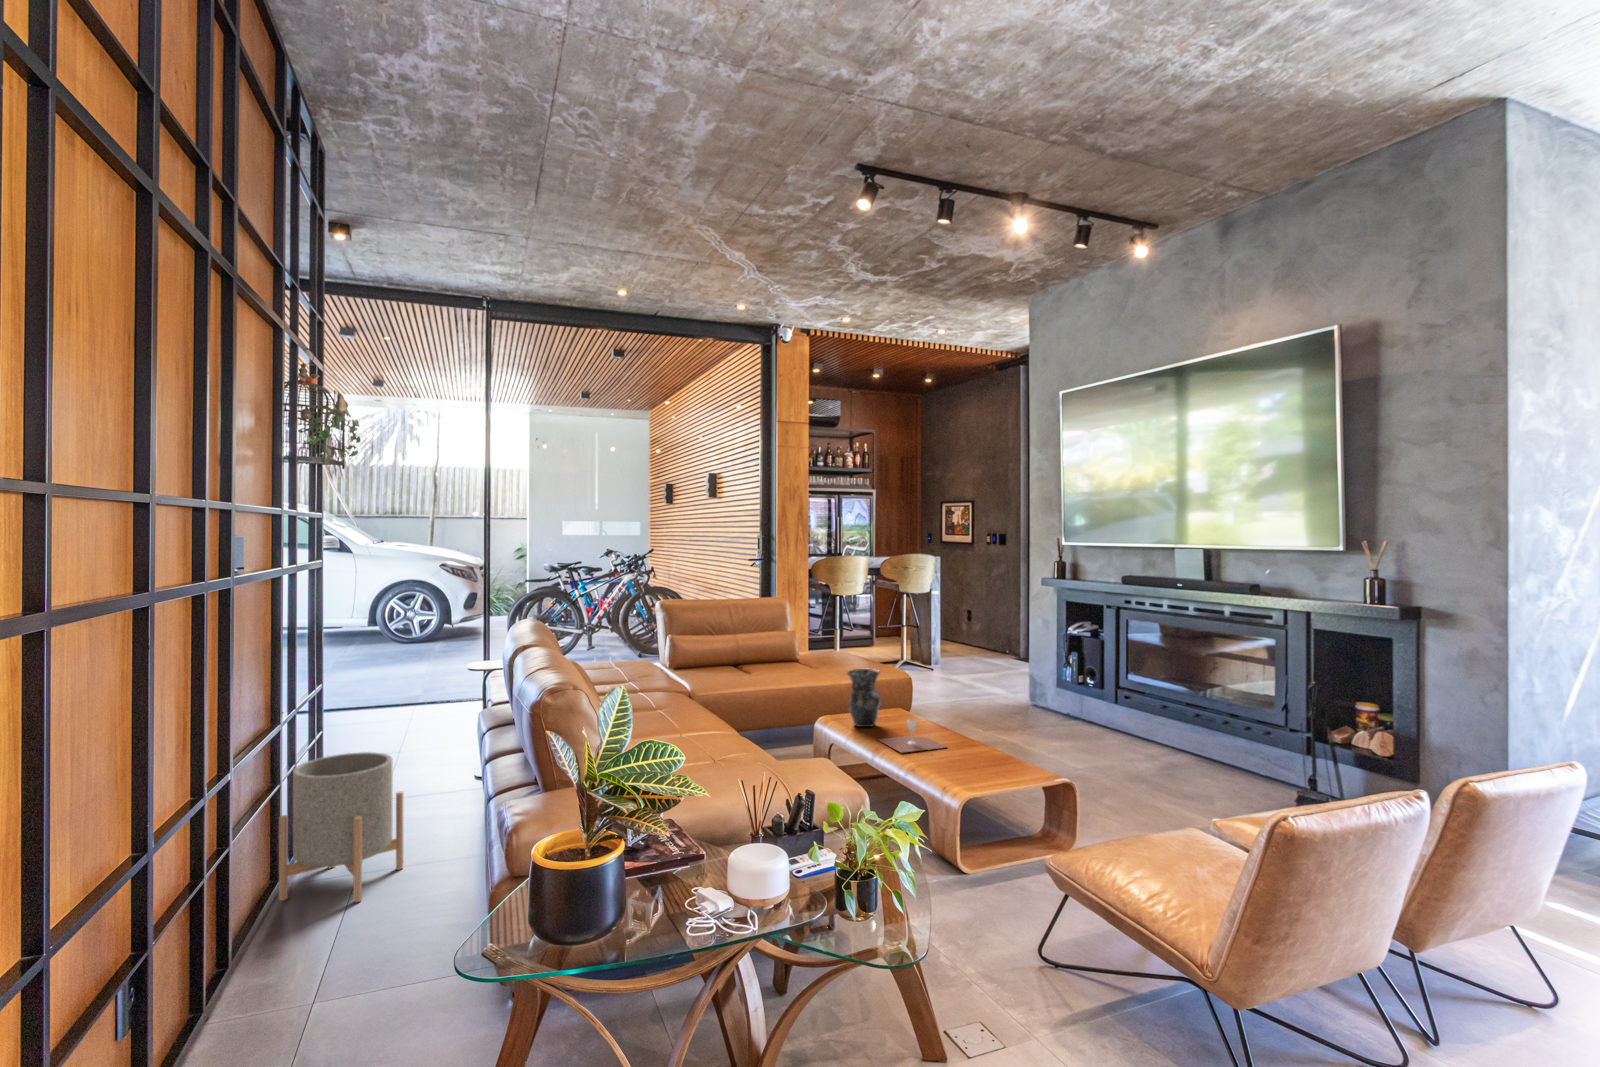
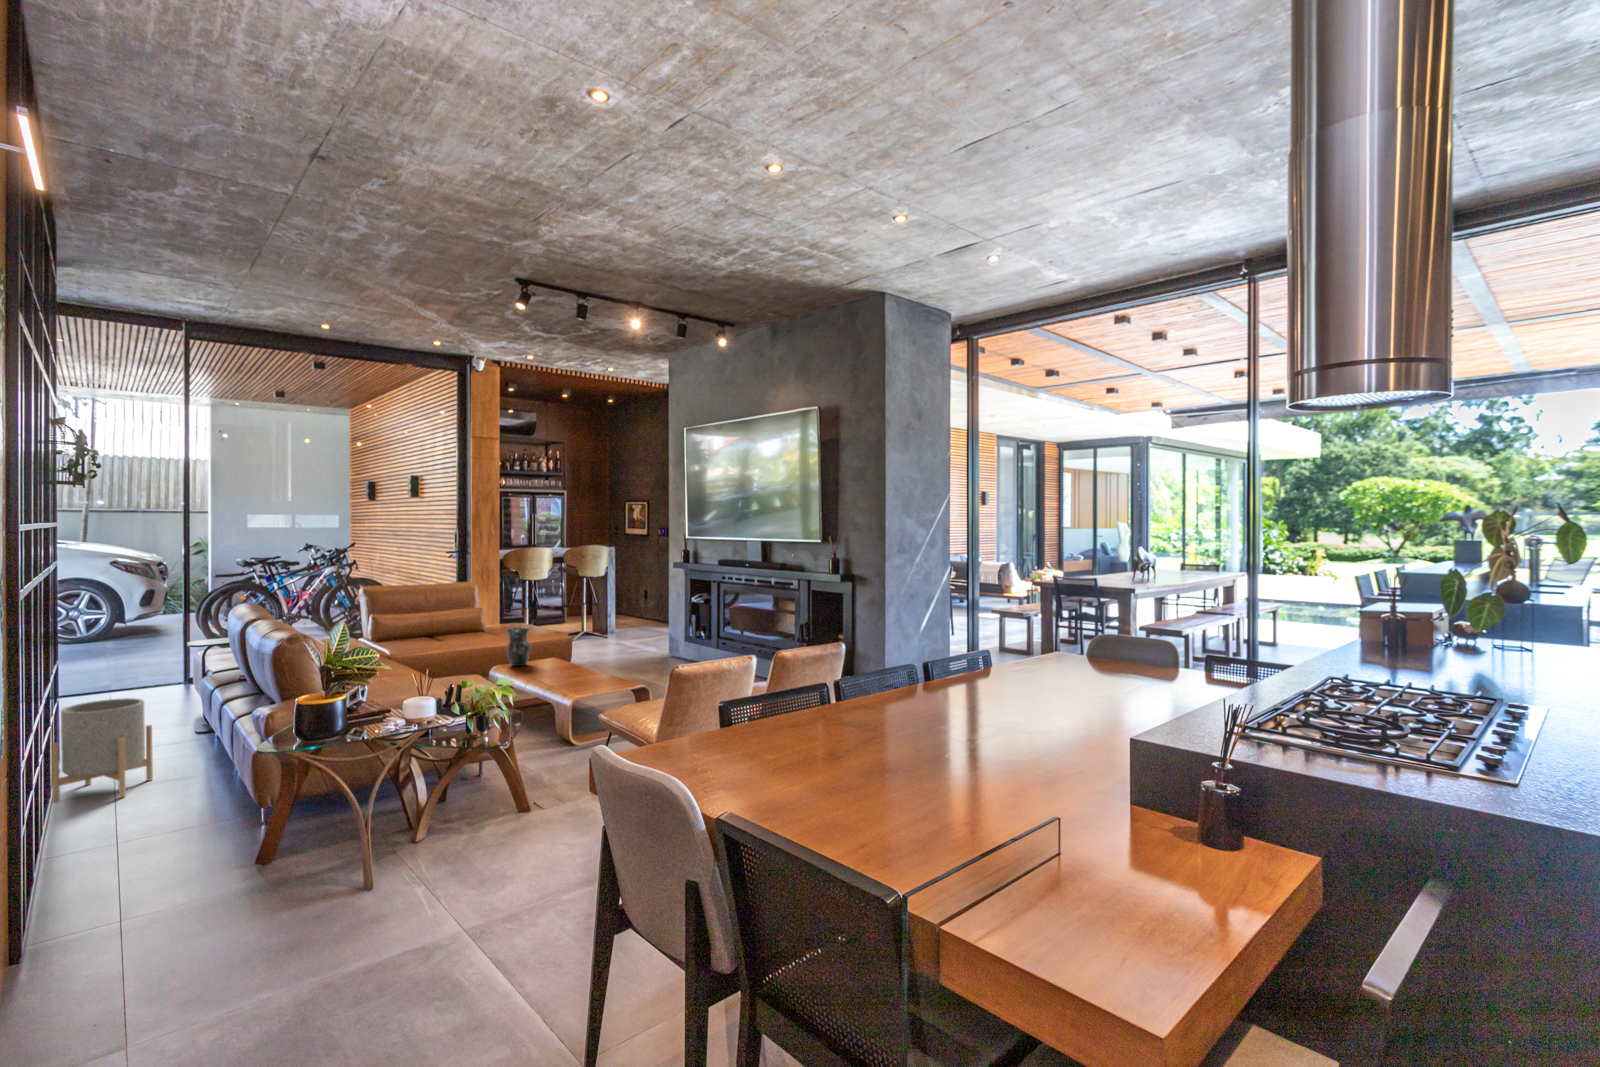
wine glass: present [878,719,946,753] -> none [524,657,571,677]

